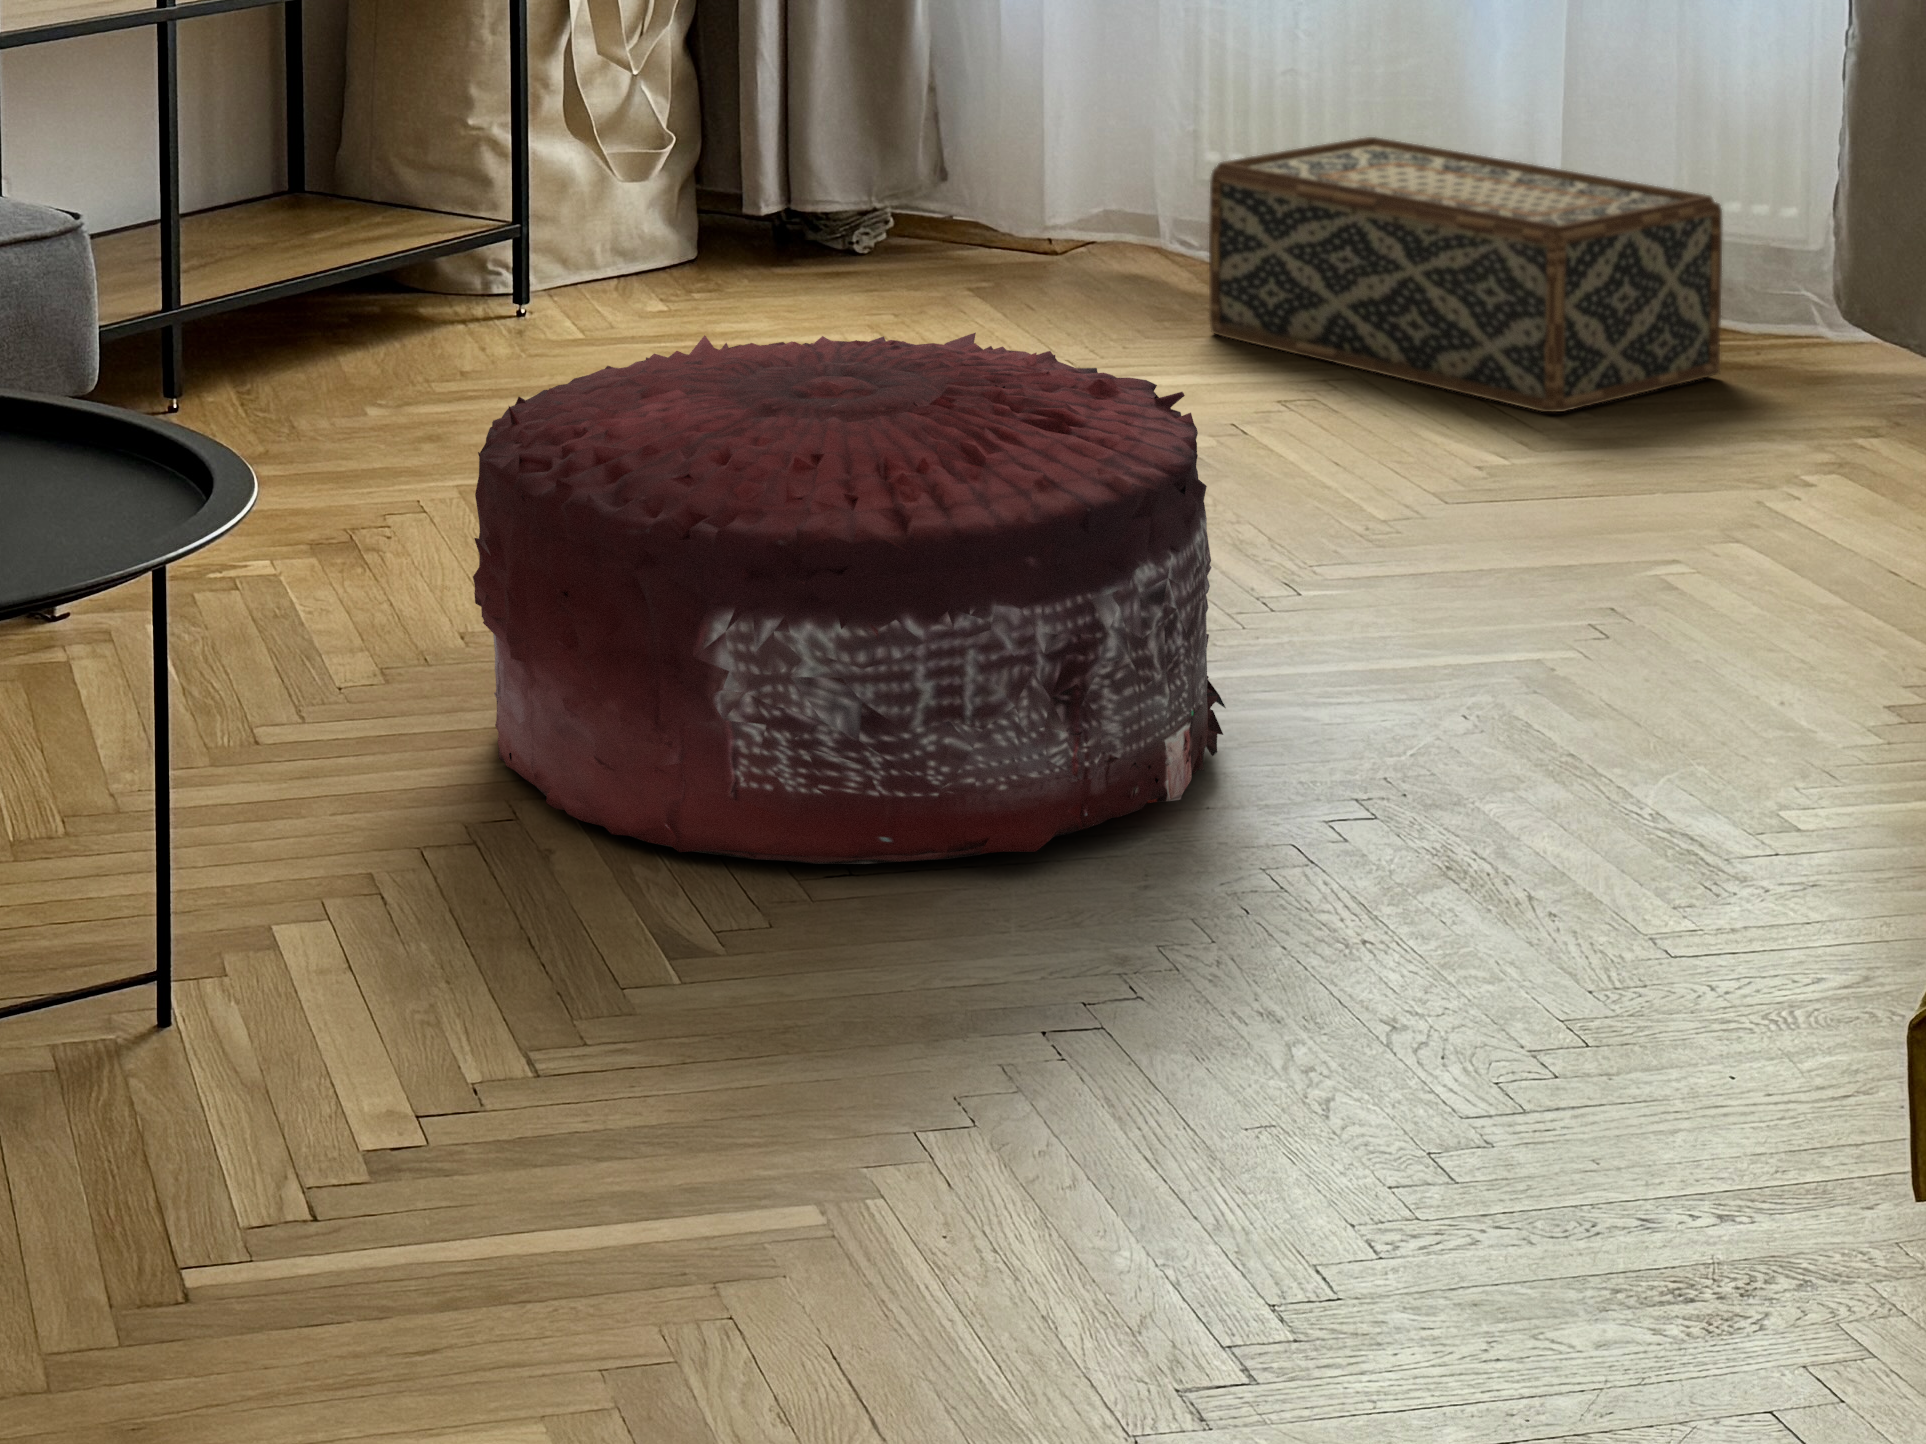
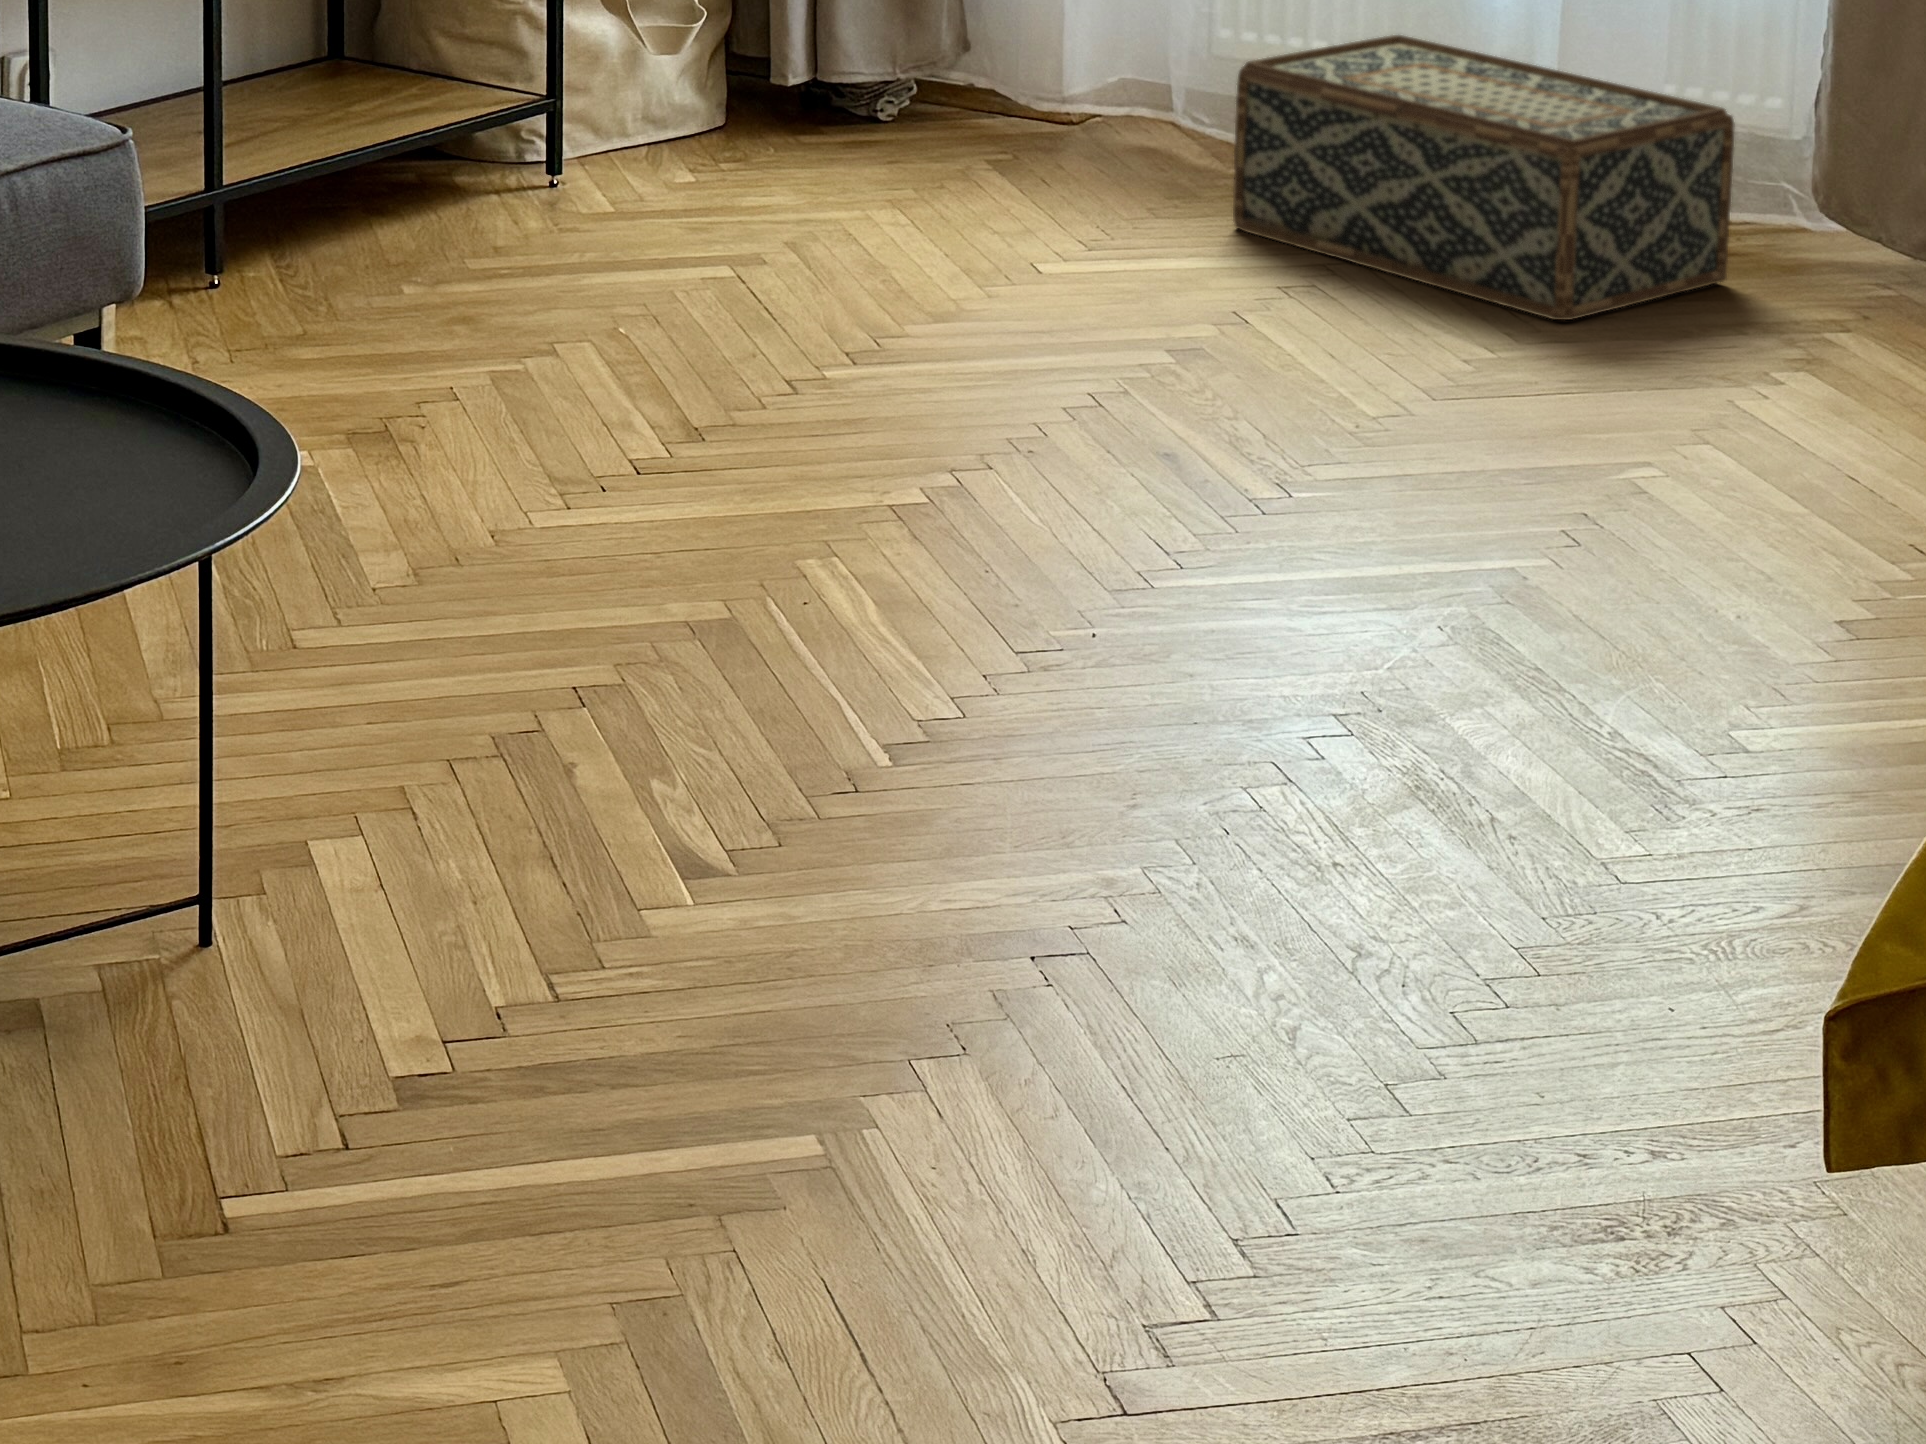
pouf: present [473,333,1225,864] -> none [507,267,1227,796]

